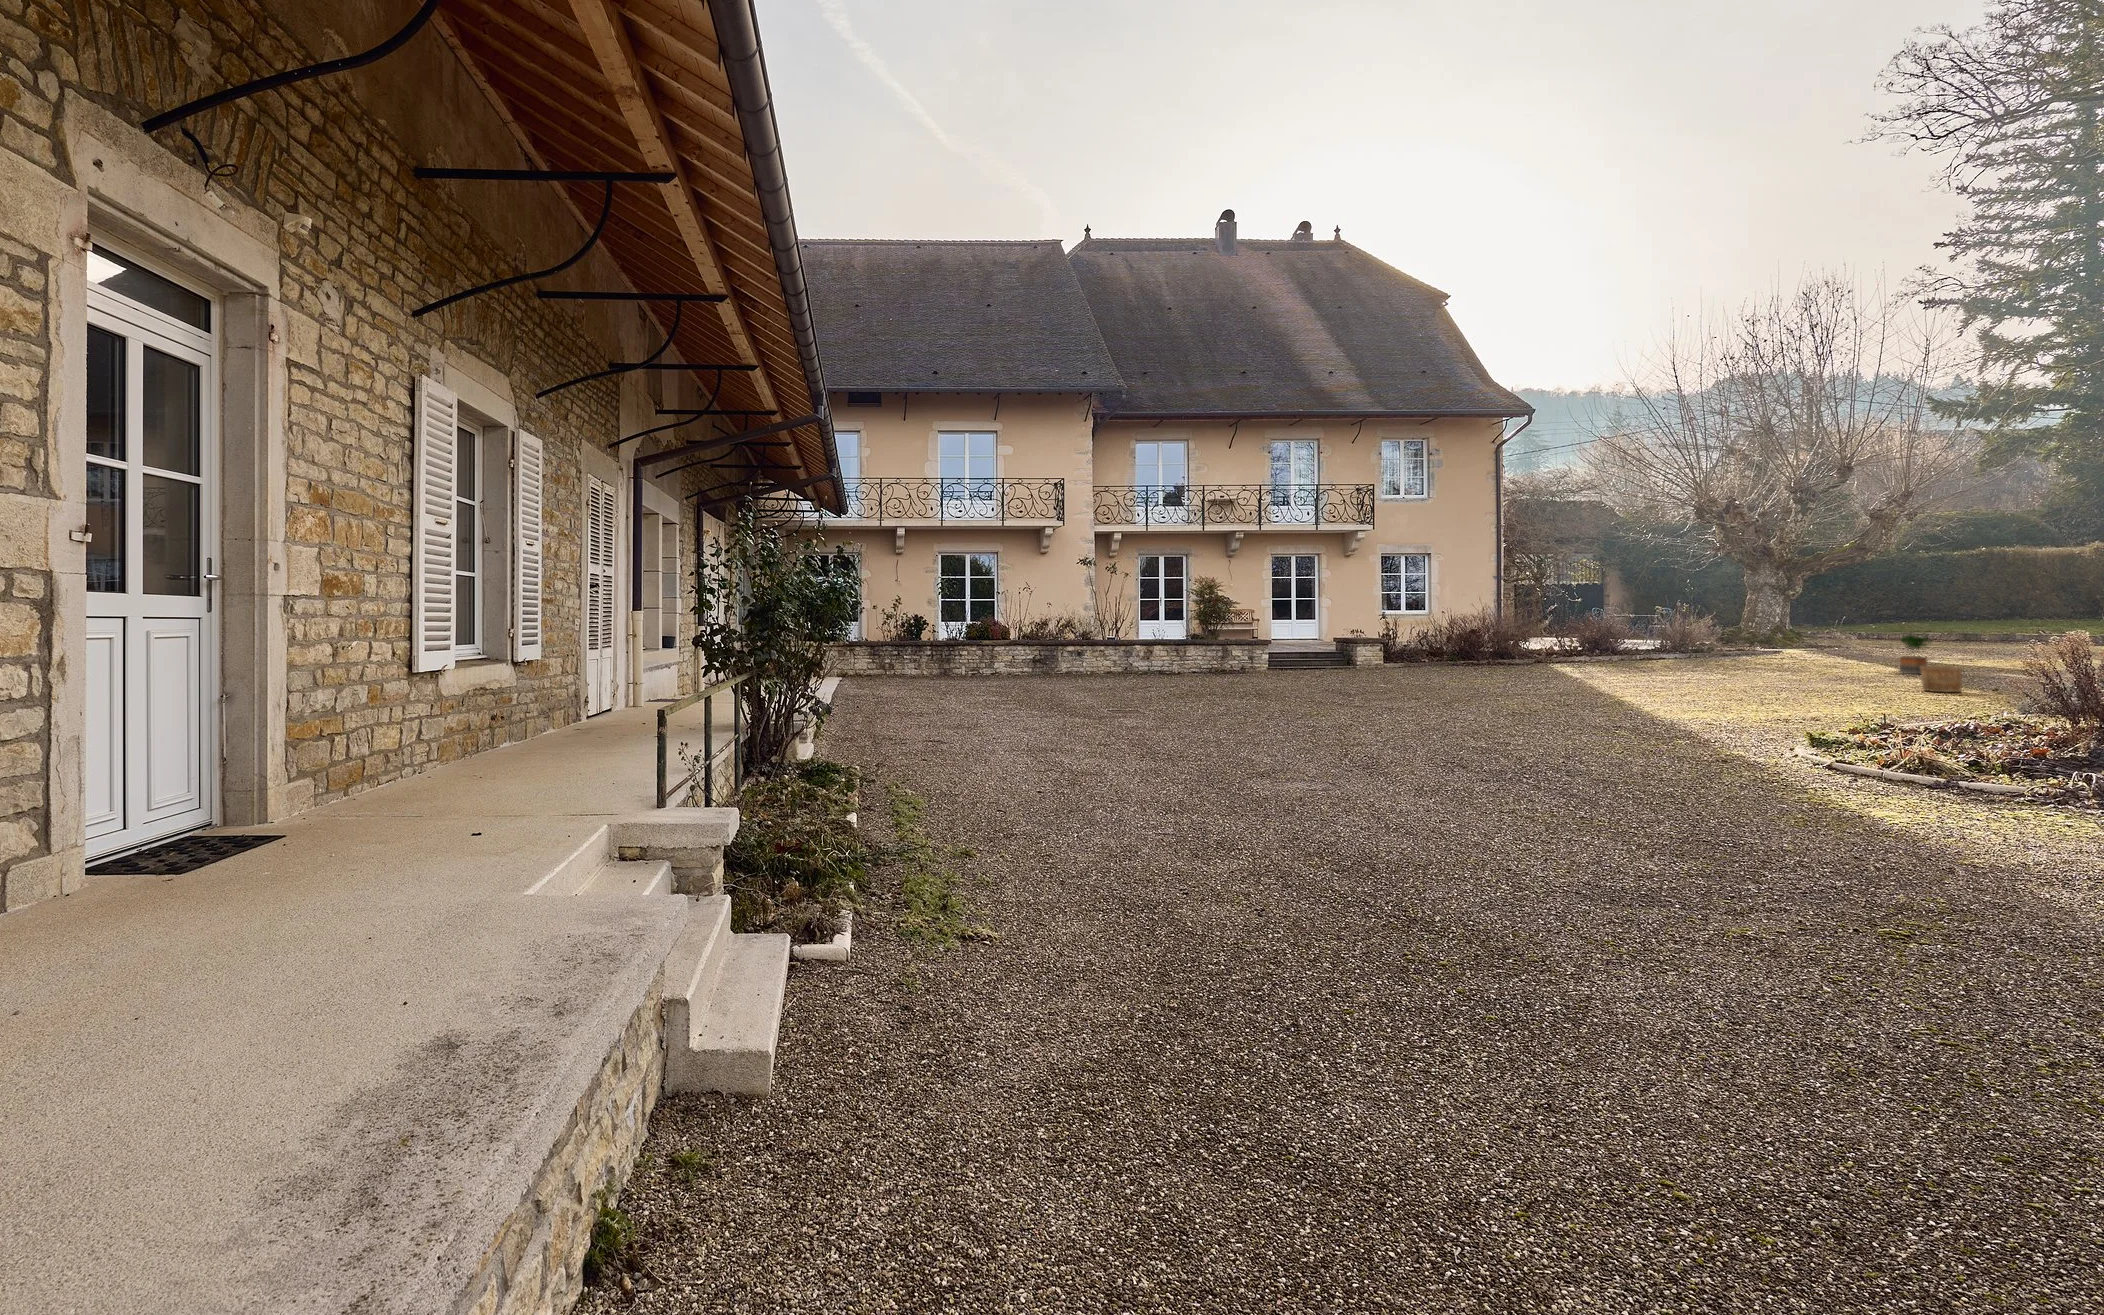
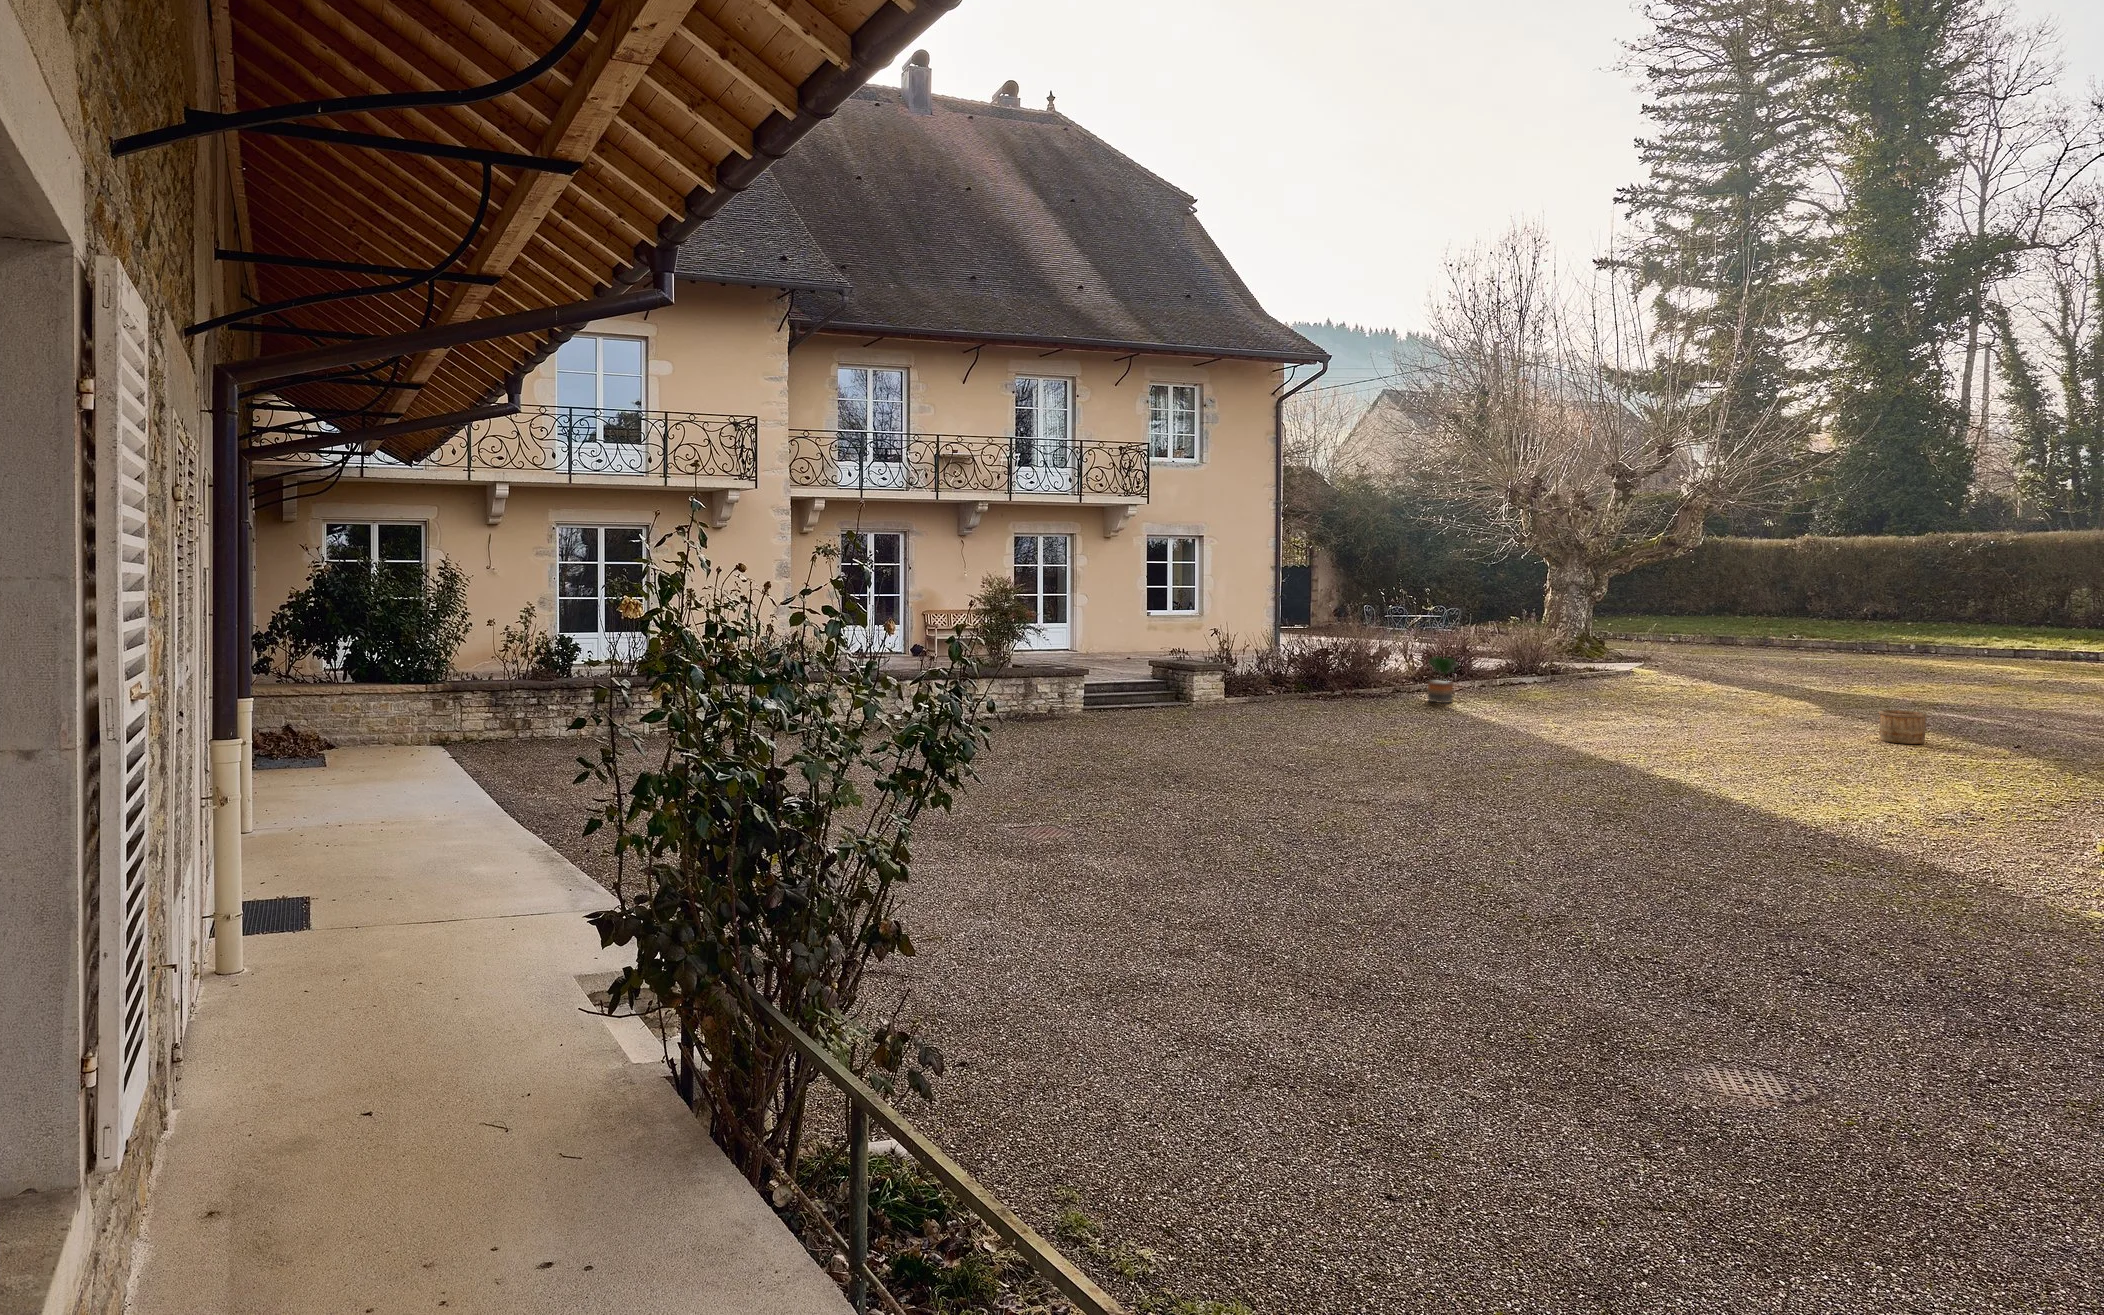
potted tree: present [1900,635,1932,674] -> present [1428,656,1457,703]

